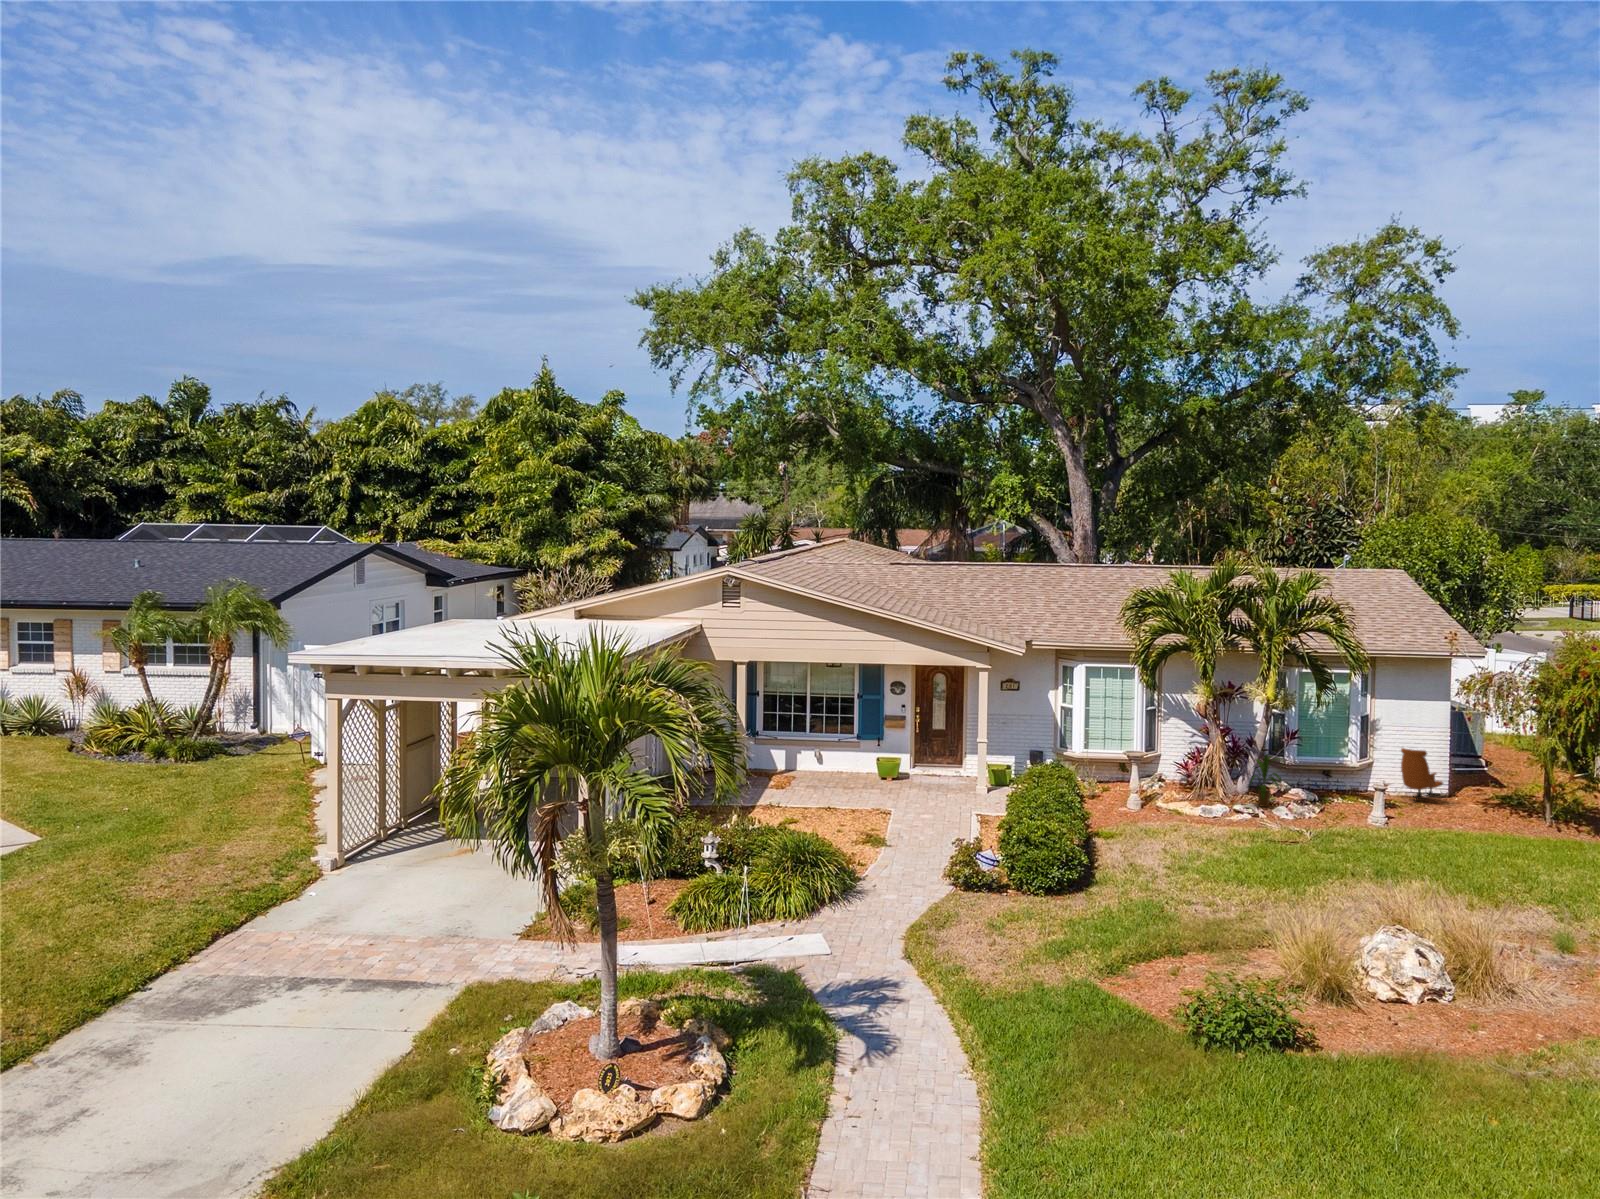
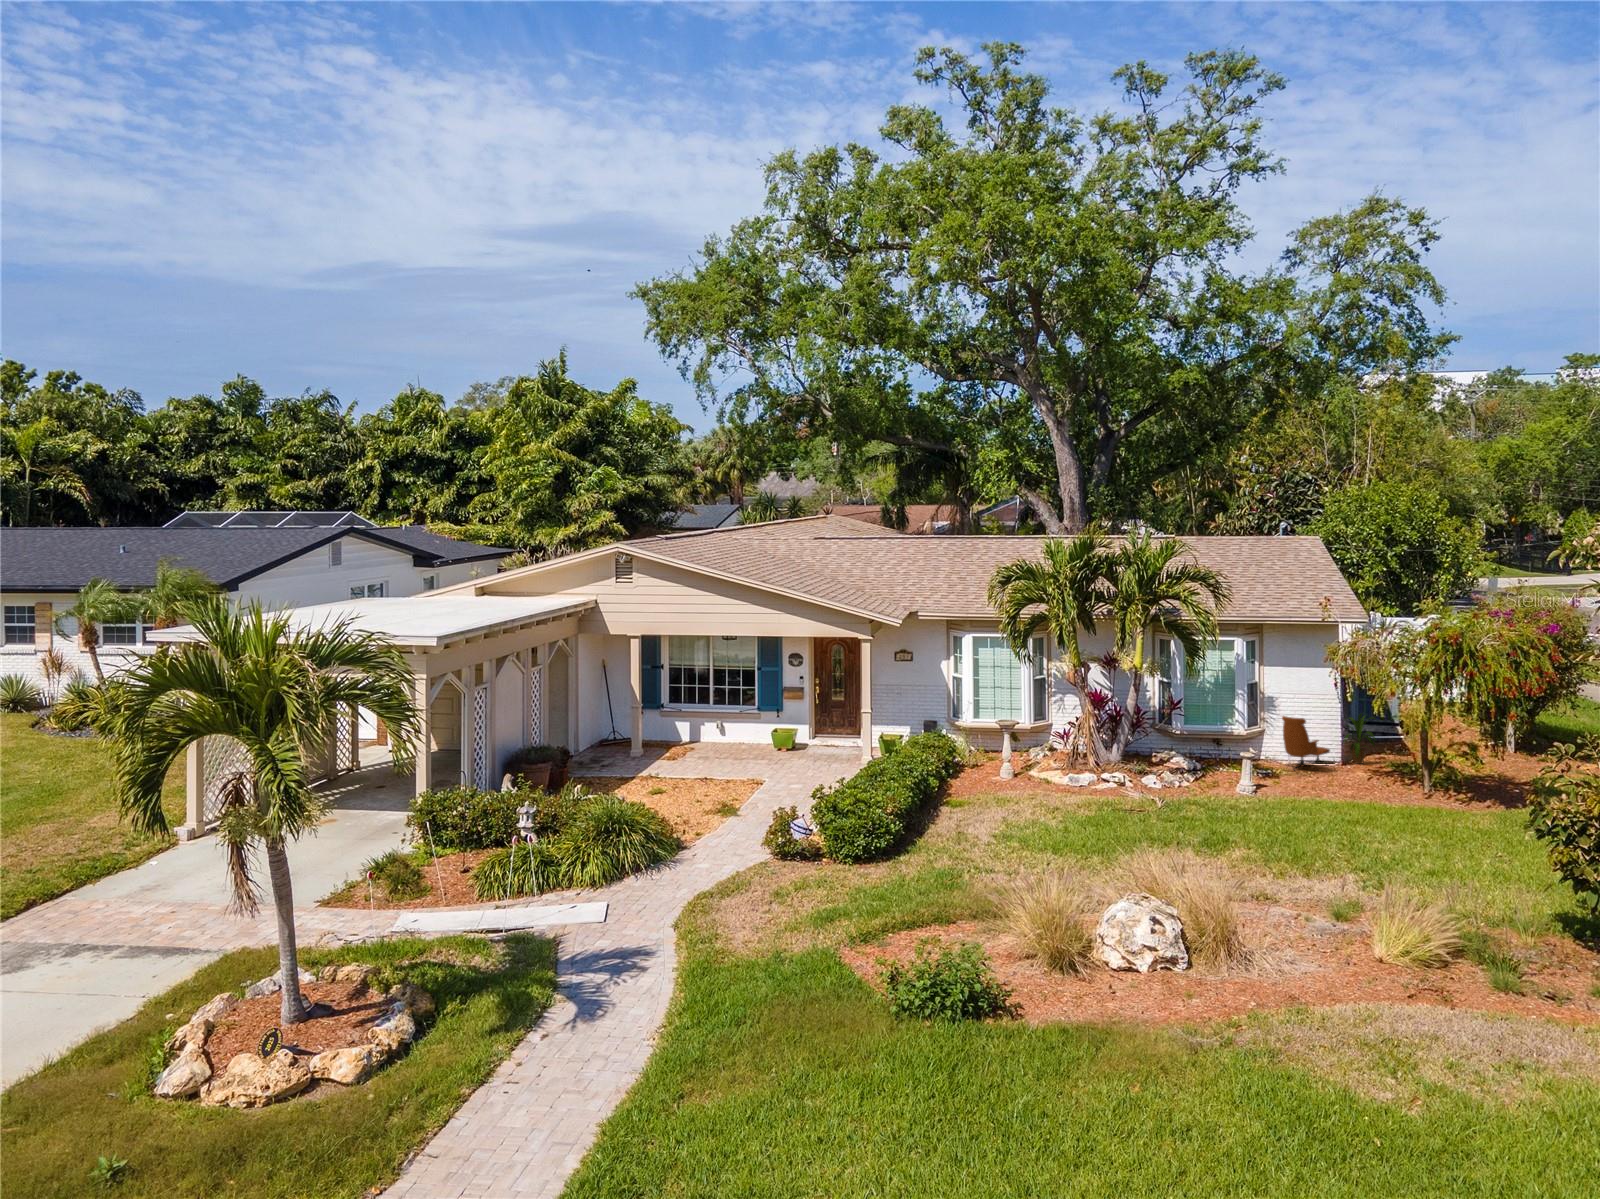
house plant: present [1250,754,1281,807] -> present [1344,714,1375,764]

